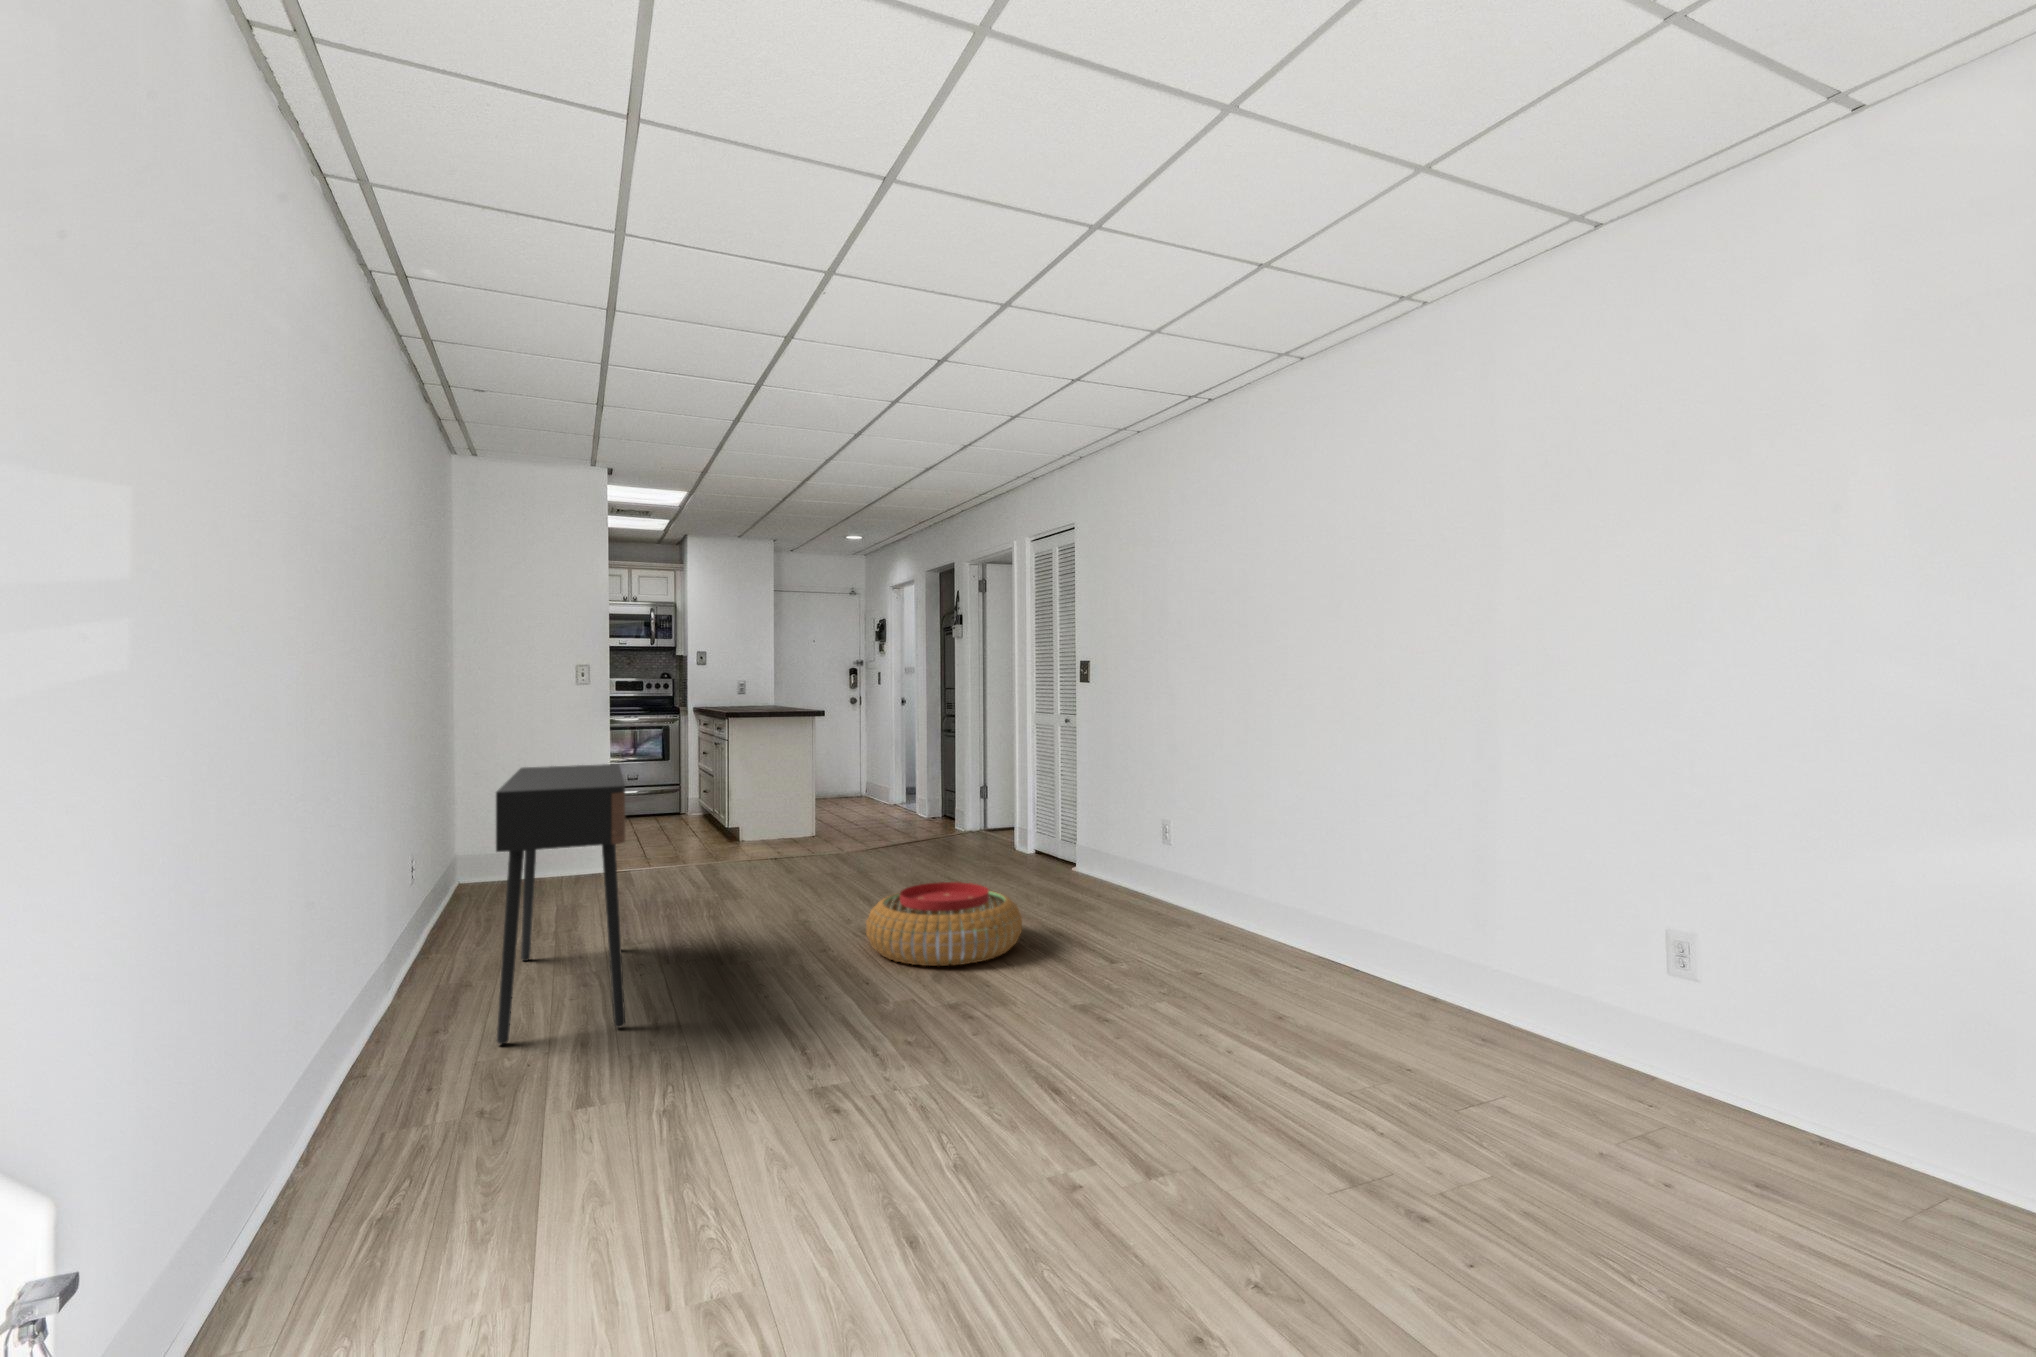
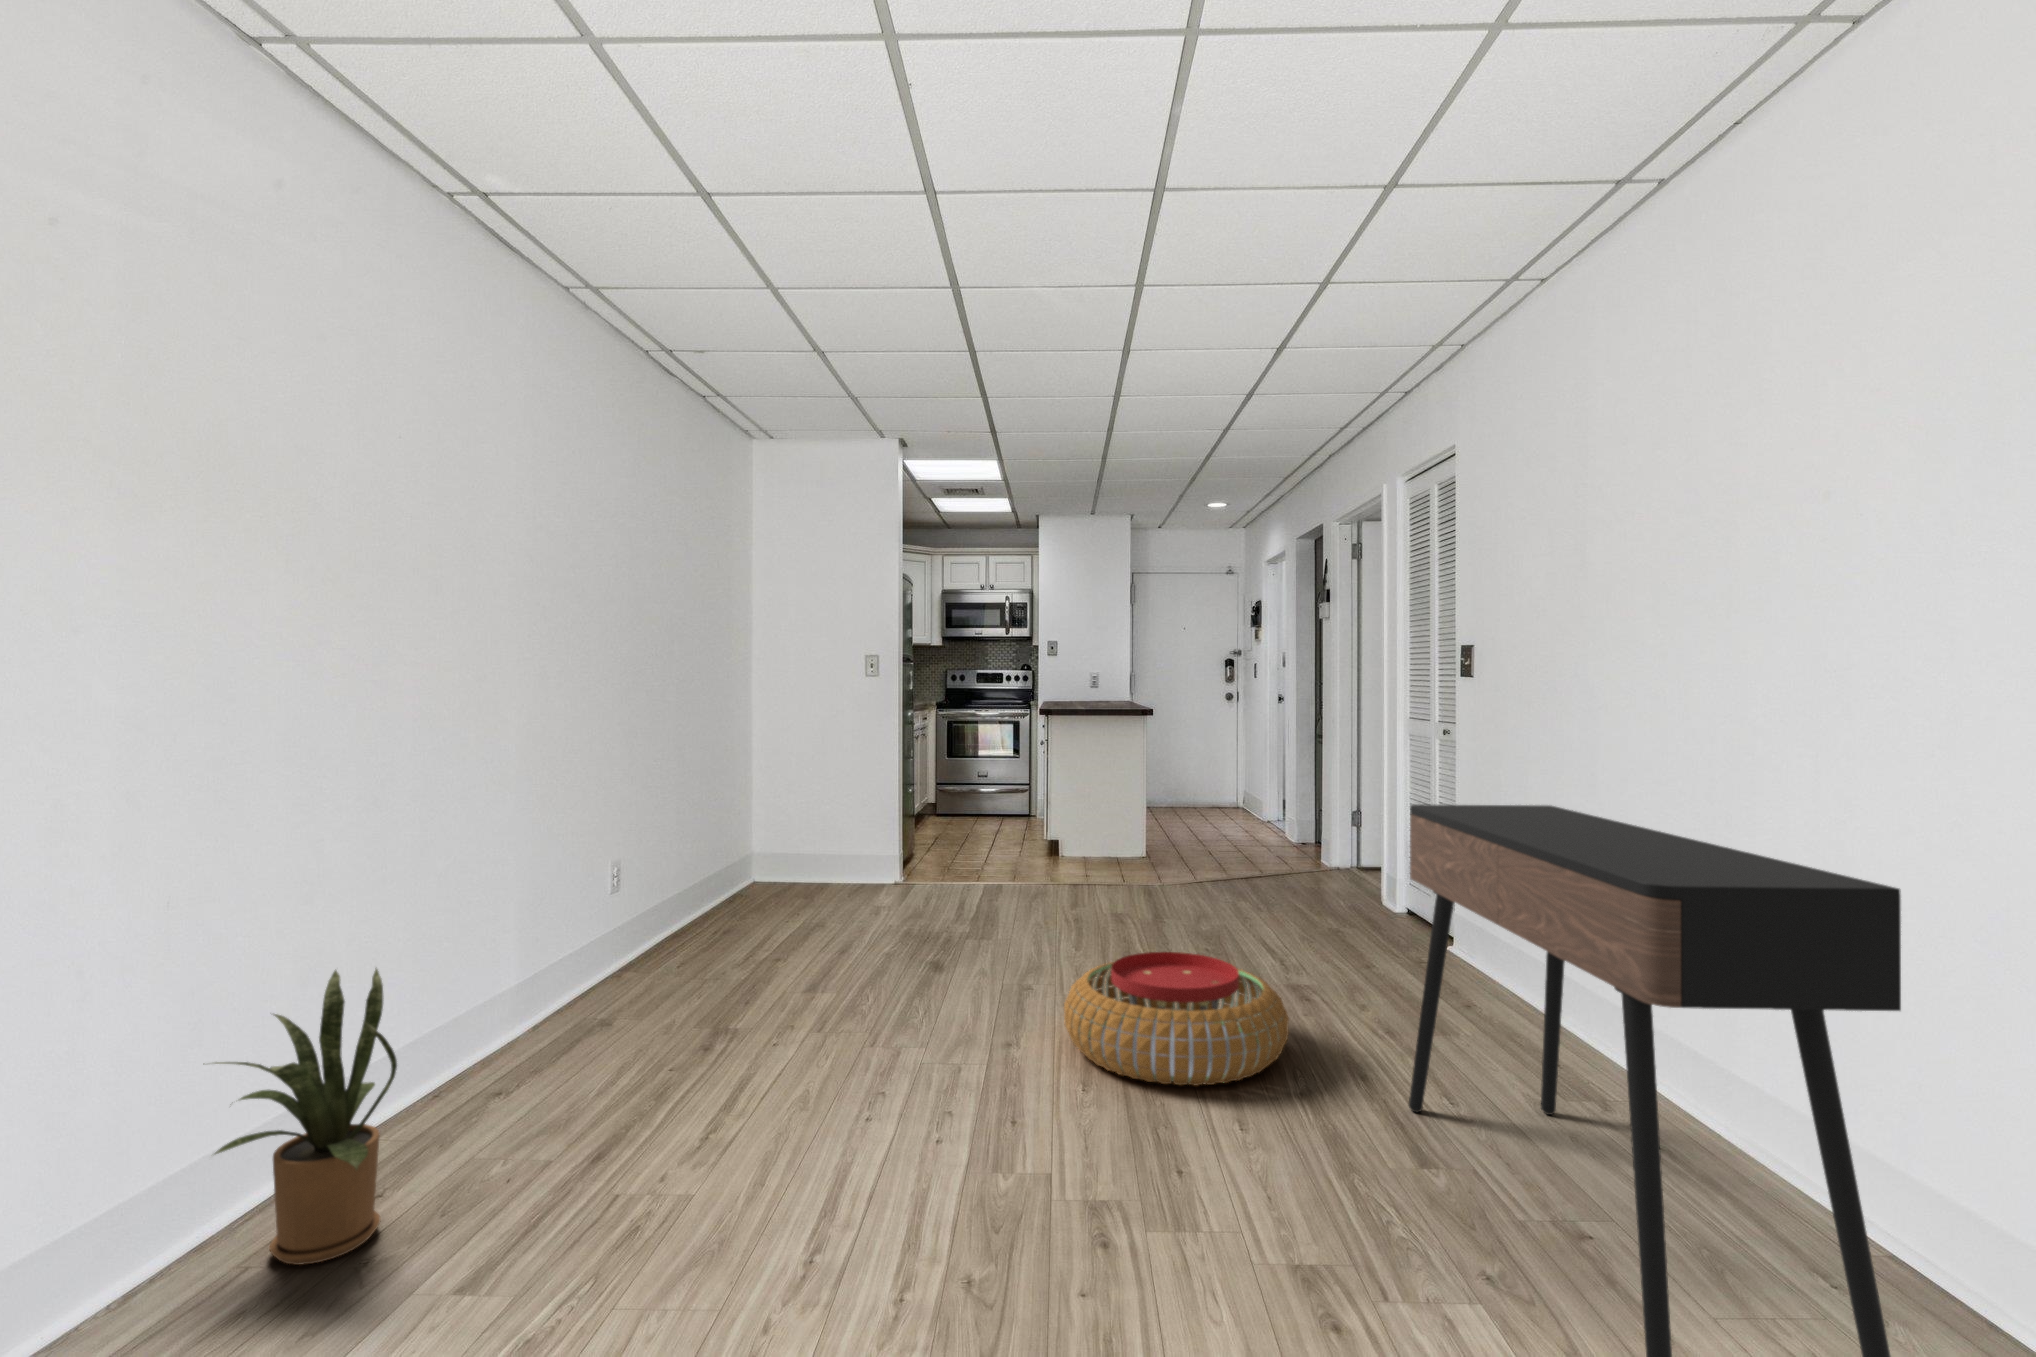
console table: present [496,764,625,1044] -> present [1409,804,1901,1357]
house plant: none [316,934,487,1168] -> present [215,969,397,1265]

